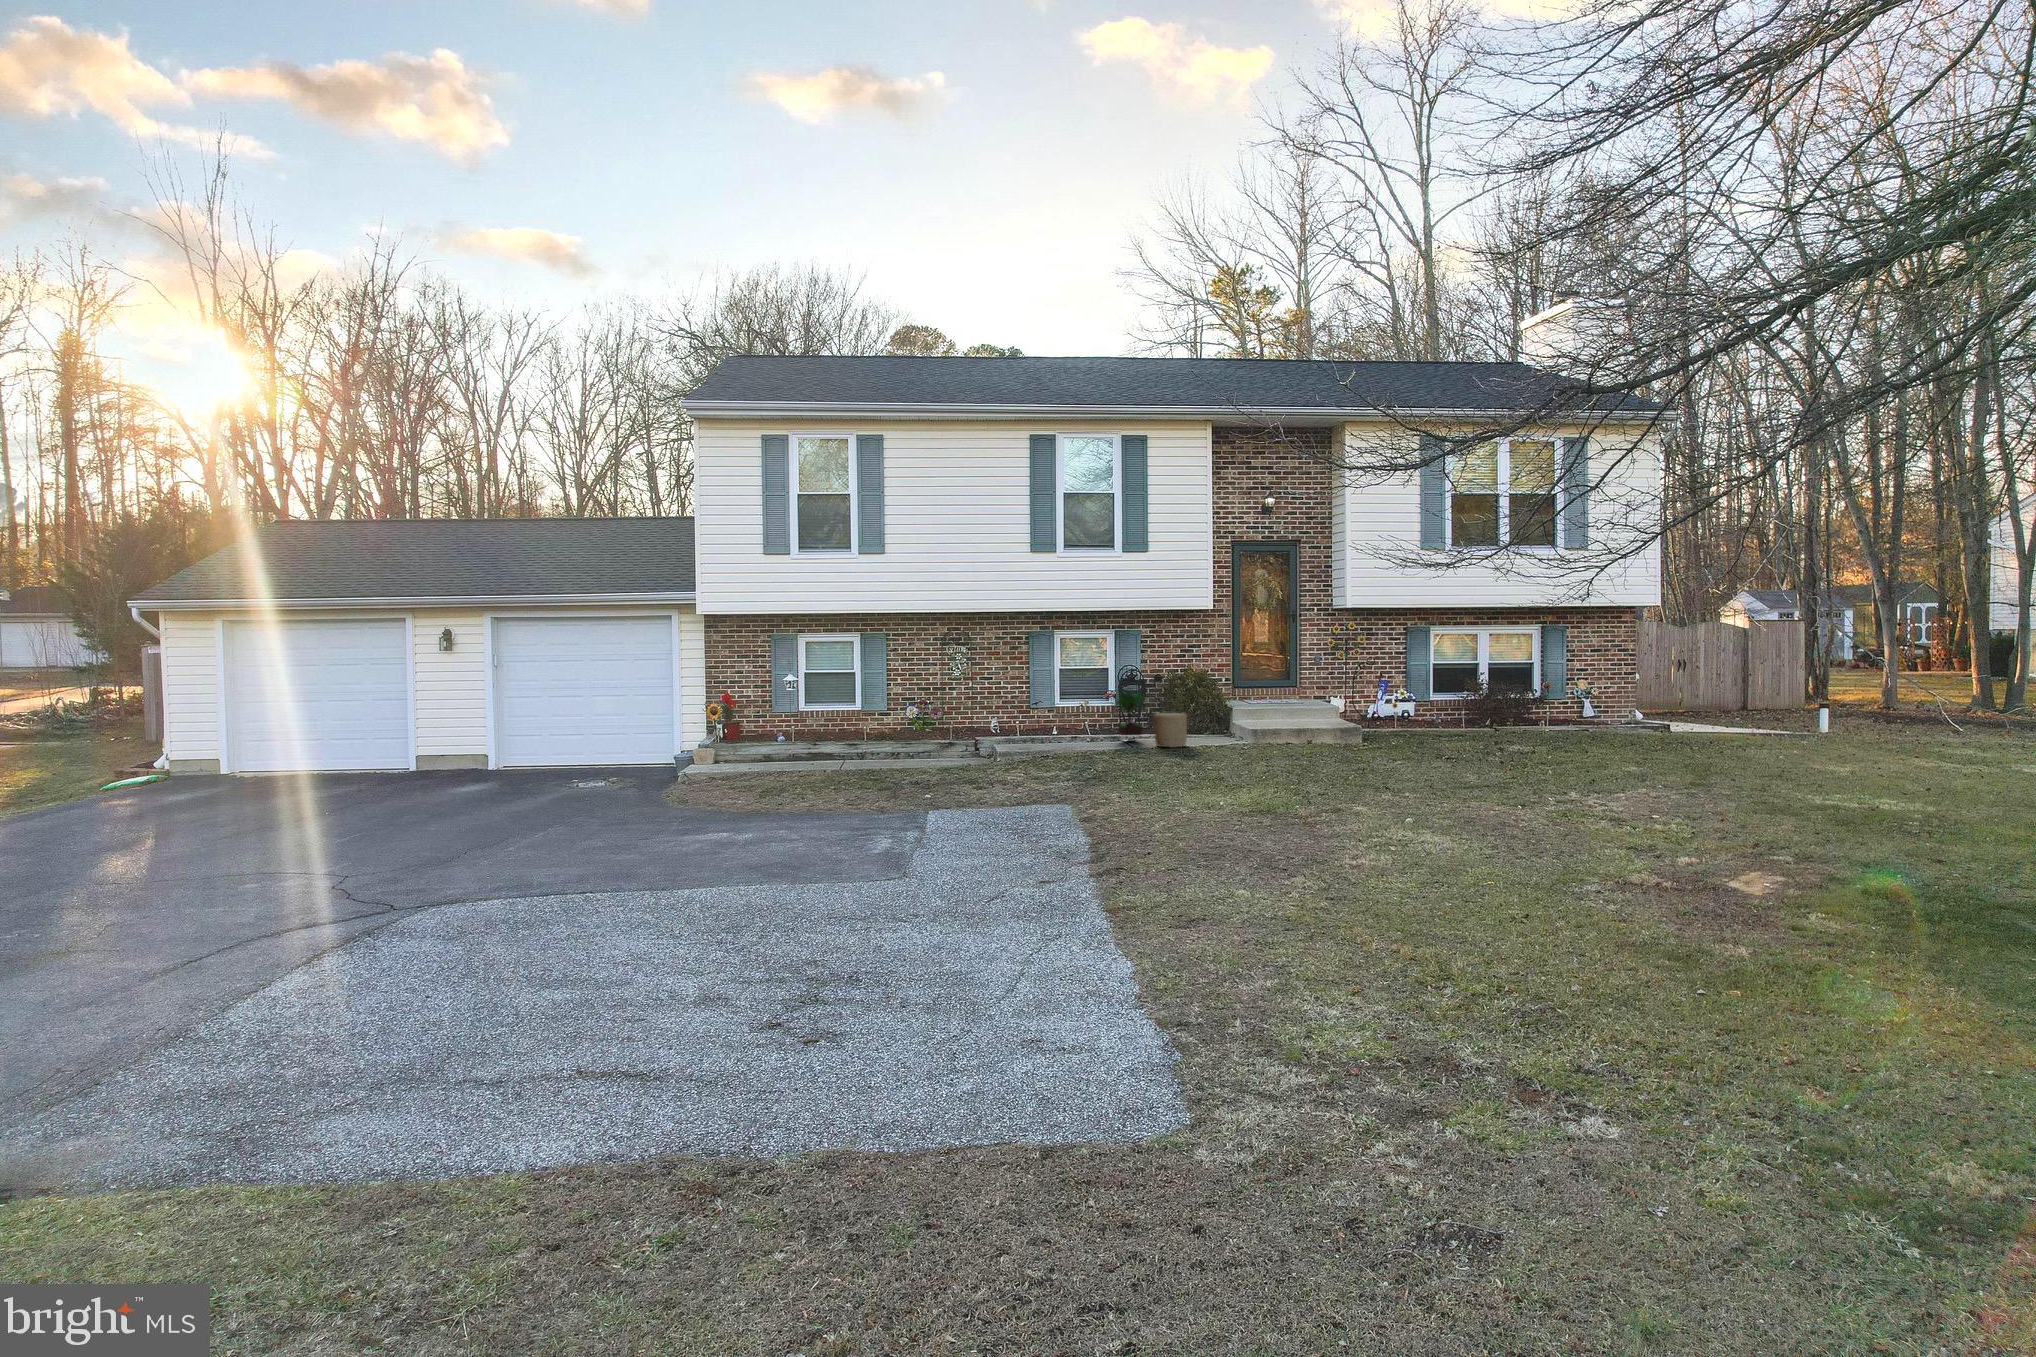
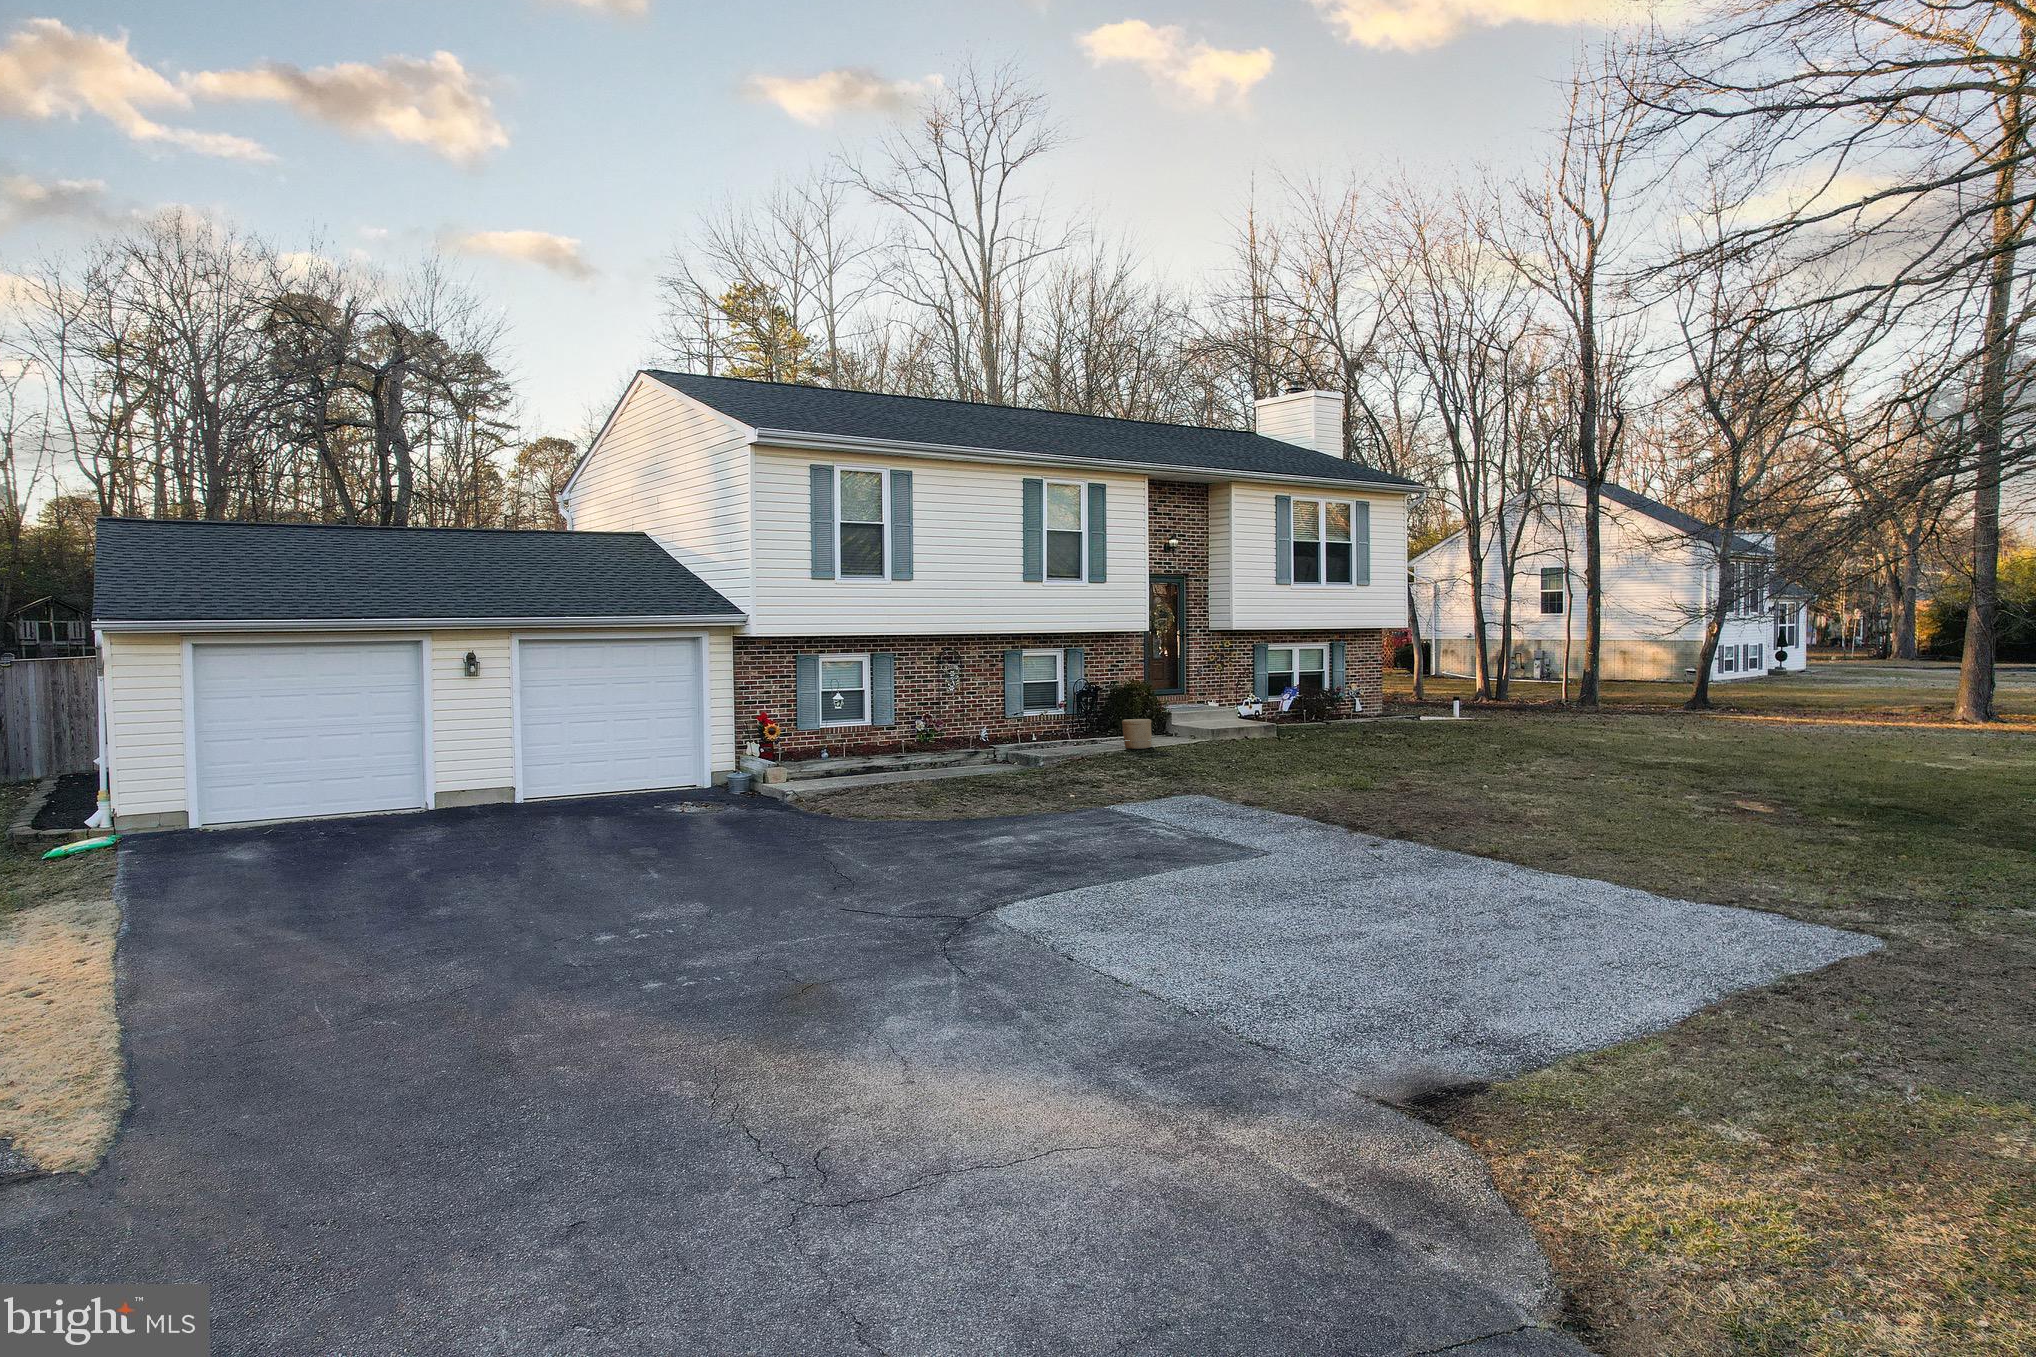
potted tree: present [1116,690,1143,742] -> none [1086,696,1115,745]

